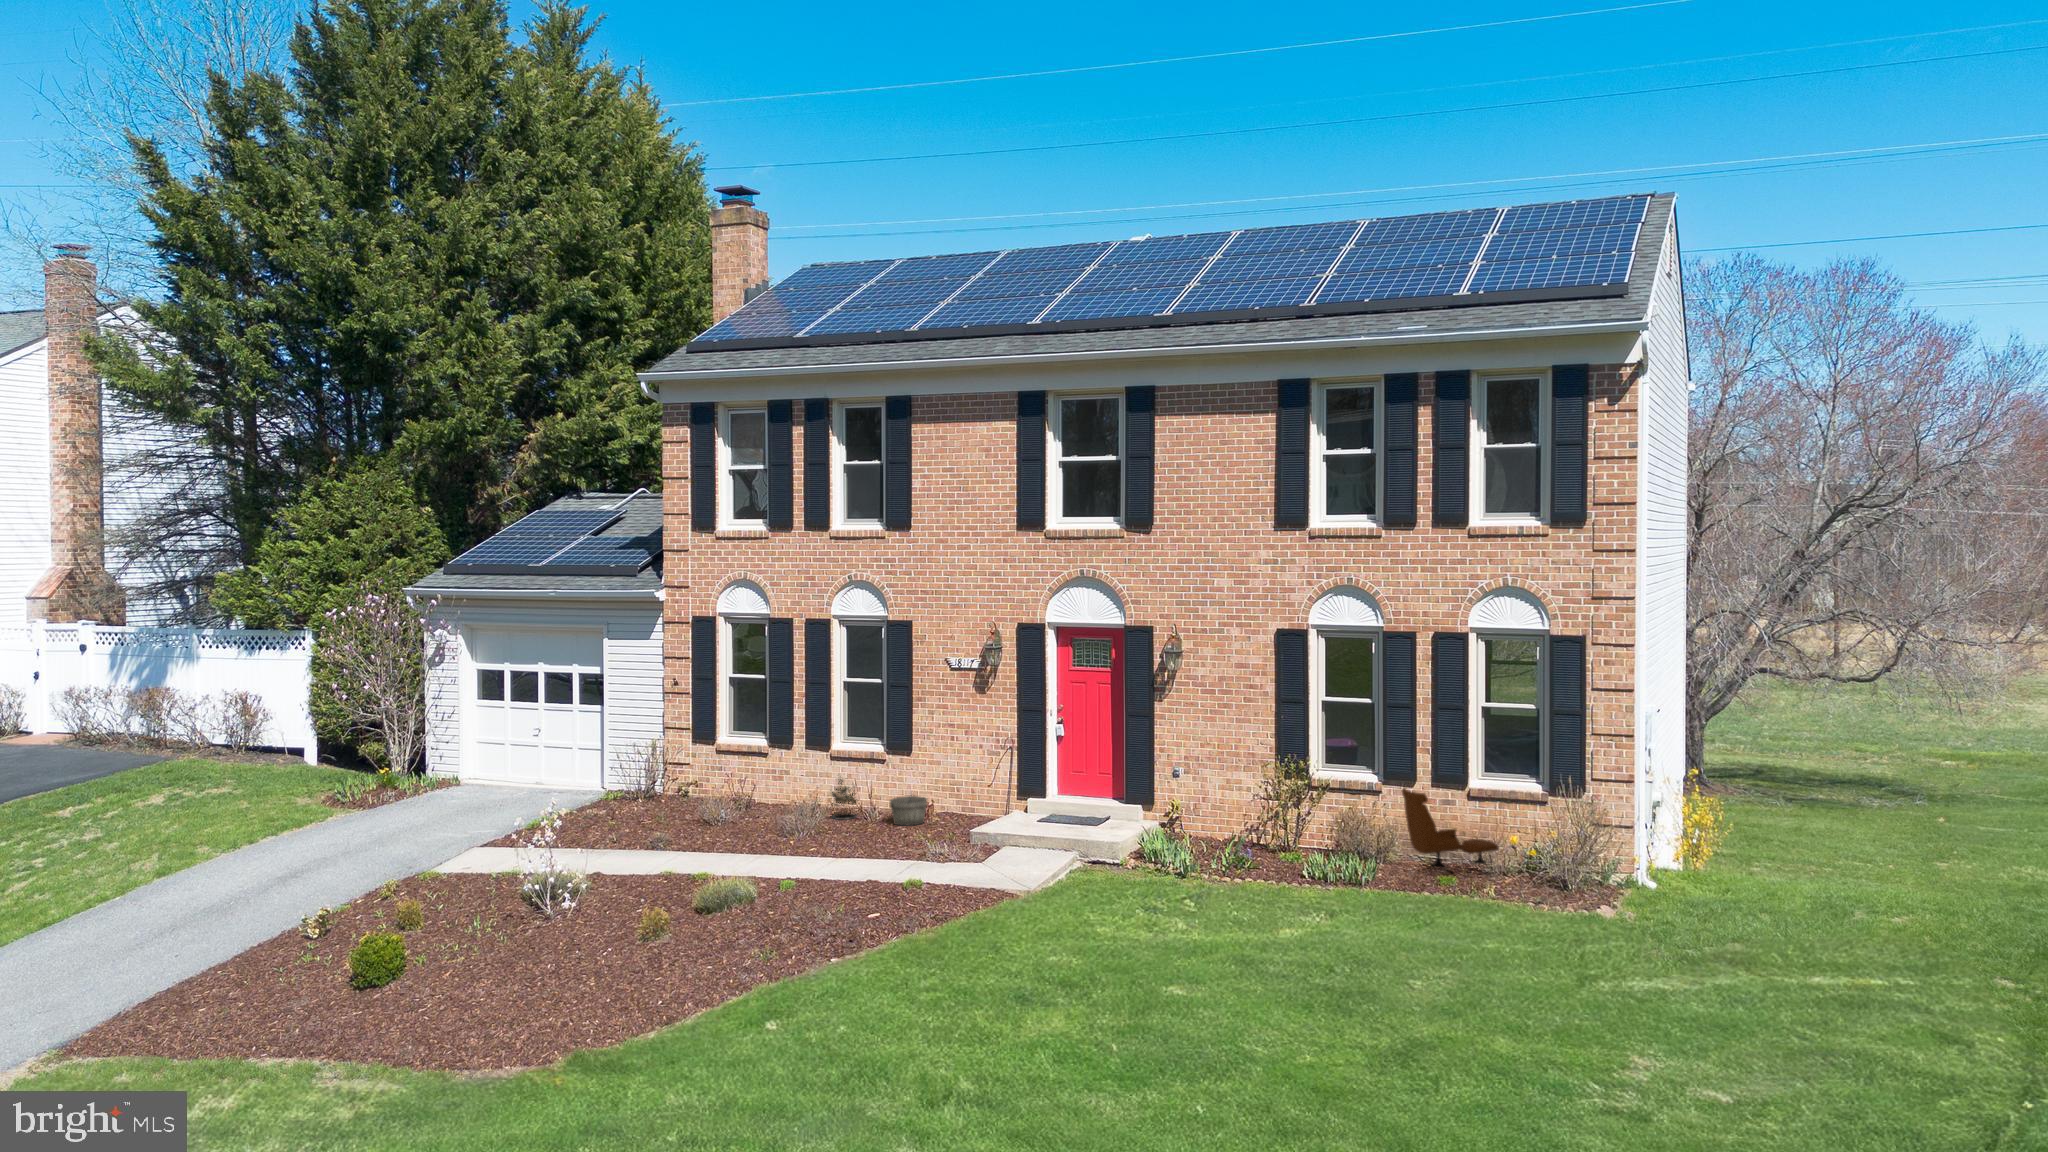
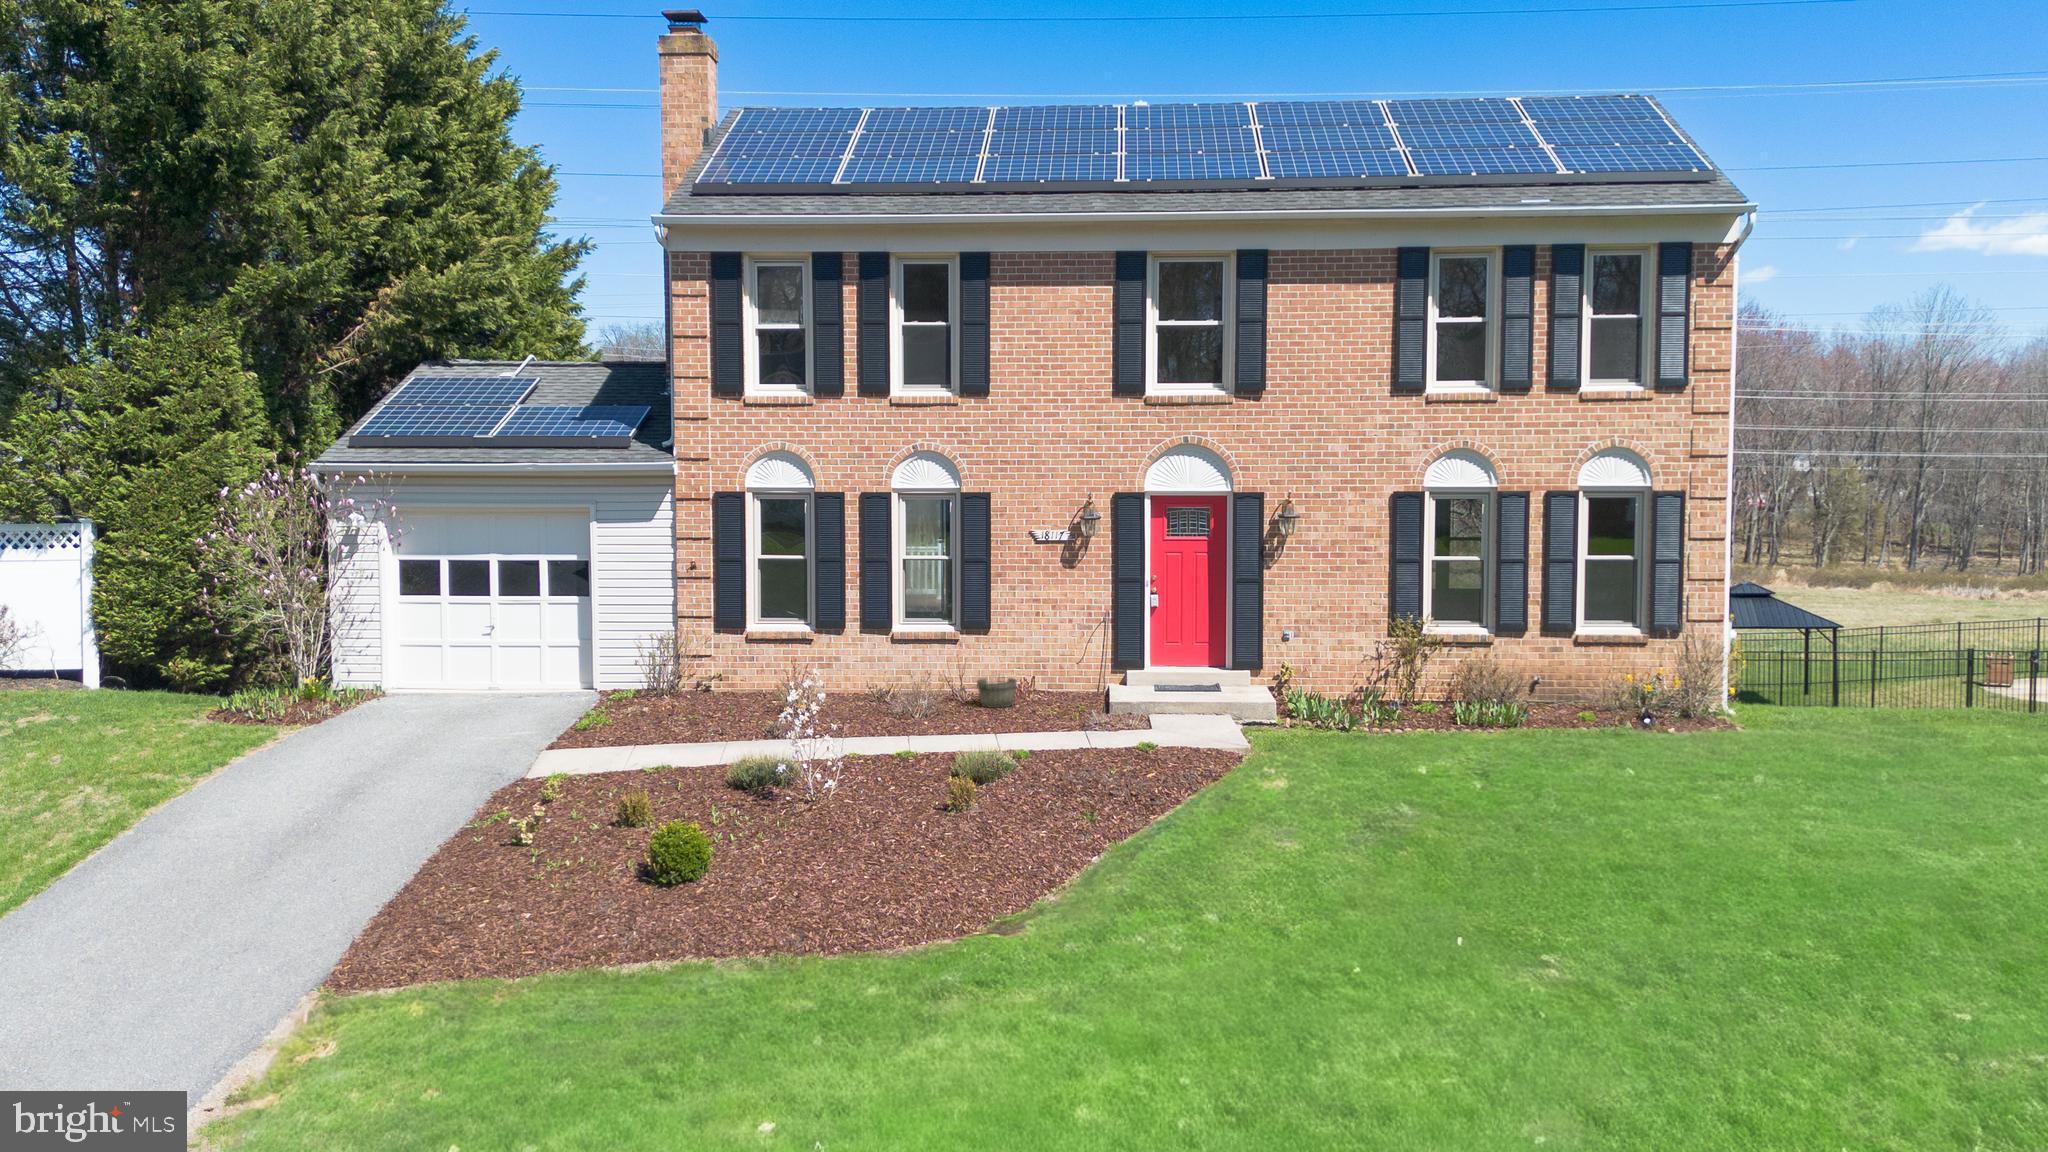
potted tree: present [832,779,858,820] -> none [903,657,933,707]
lounge chair: present [1402,788,1499,875] -> none [1541,636,1610,715]

